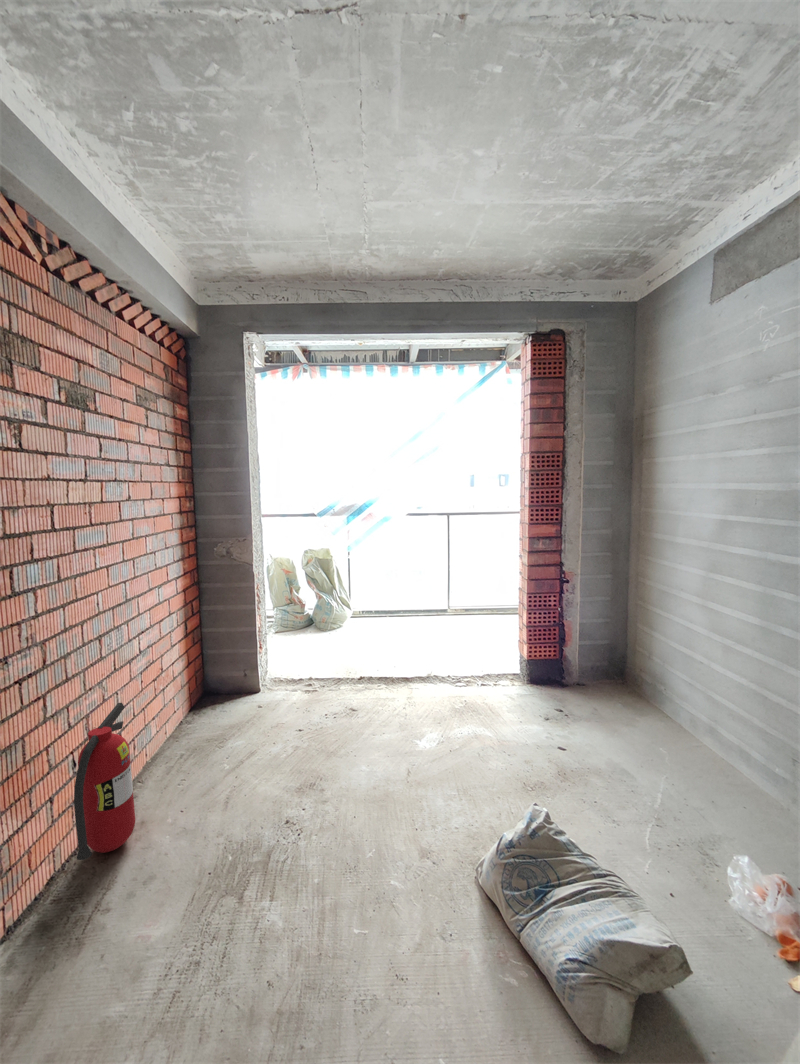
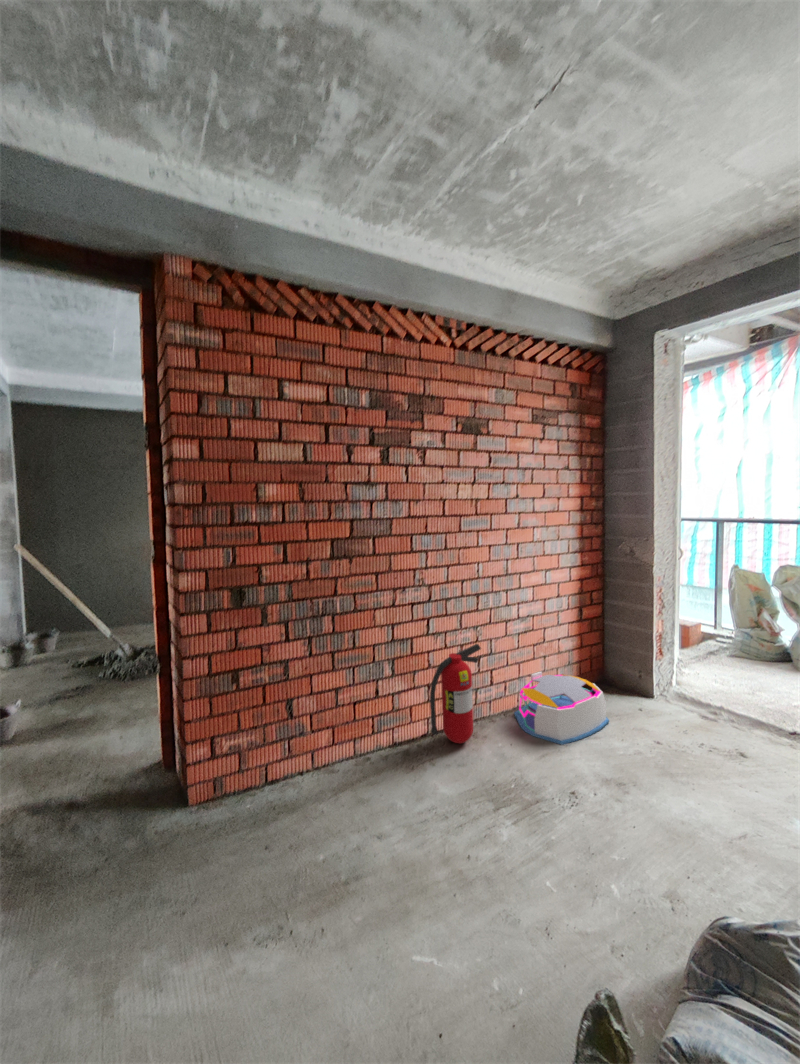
storage bin: none [154,696,246,783] -> present [514,672,609,745]

